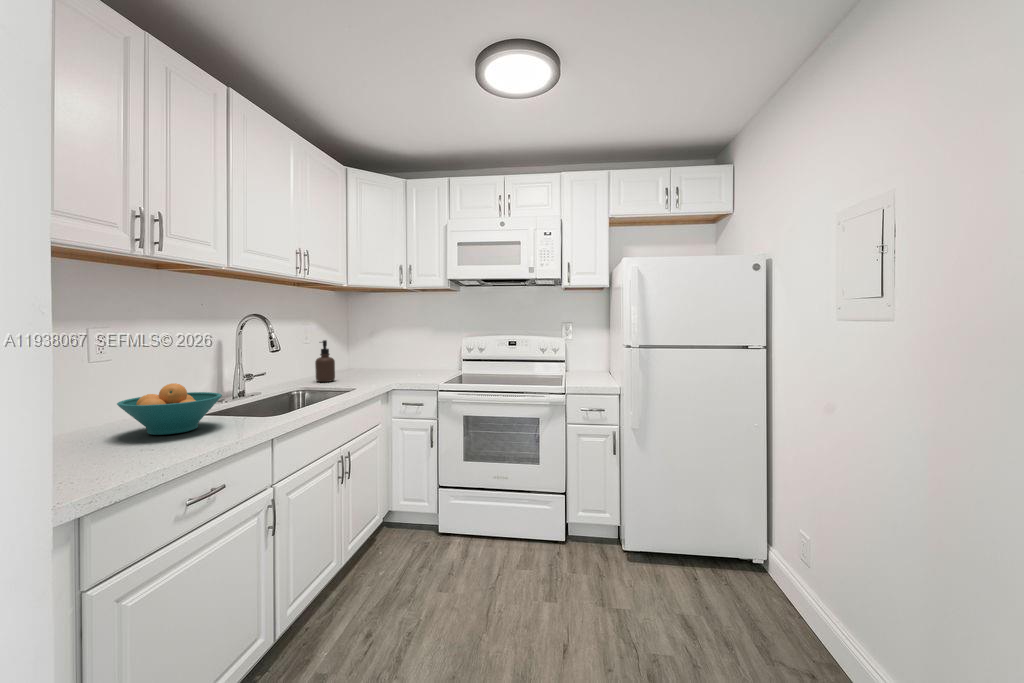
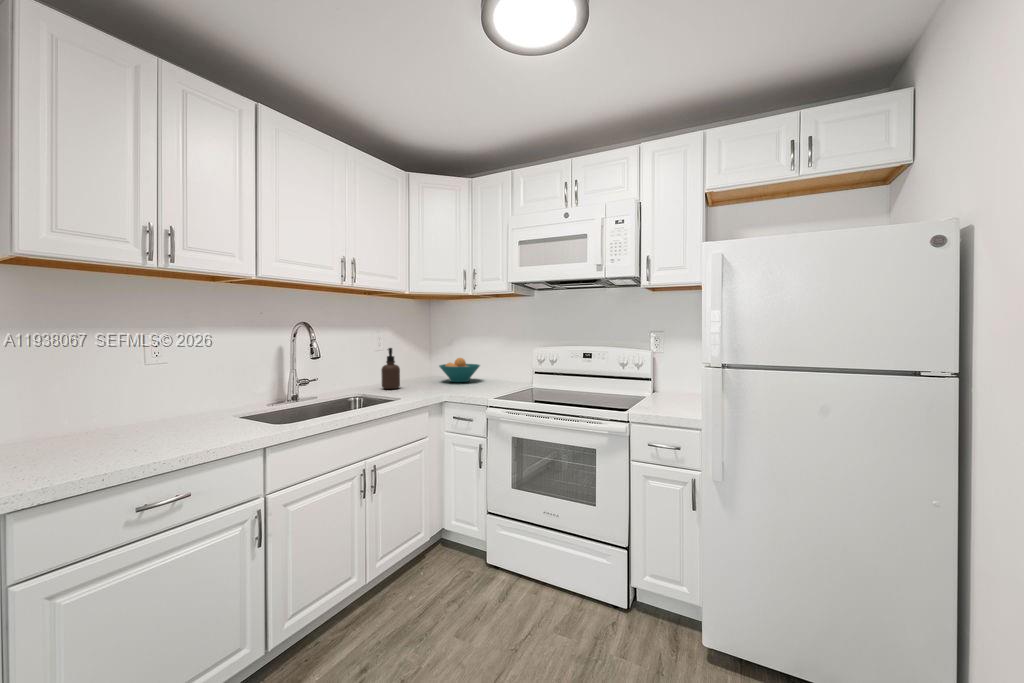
fruit bowl: present [117,383,222,435] -> present [439,358,480,382]

